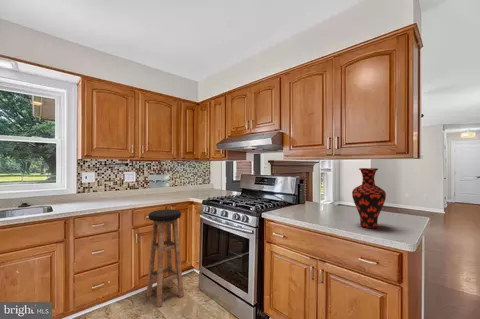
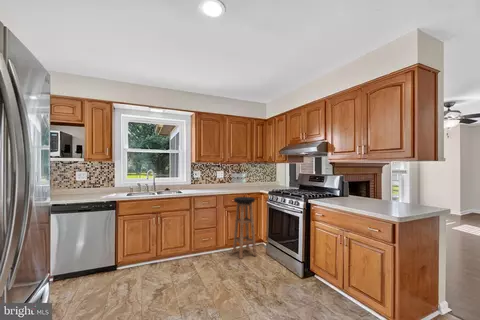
vase: present [352,168,386,228] -> none [368,169,391,210]

